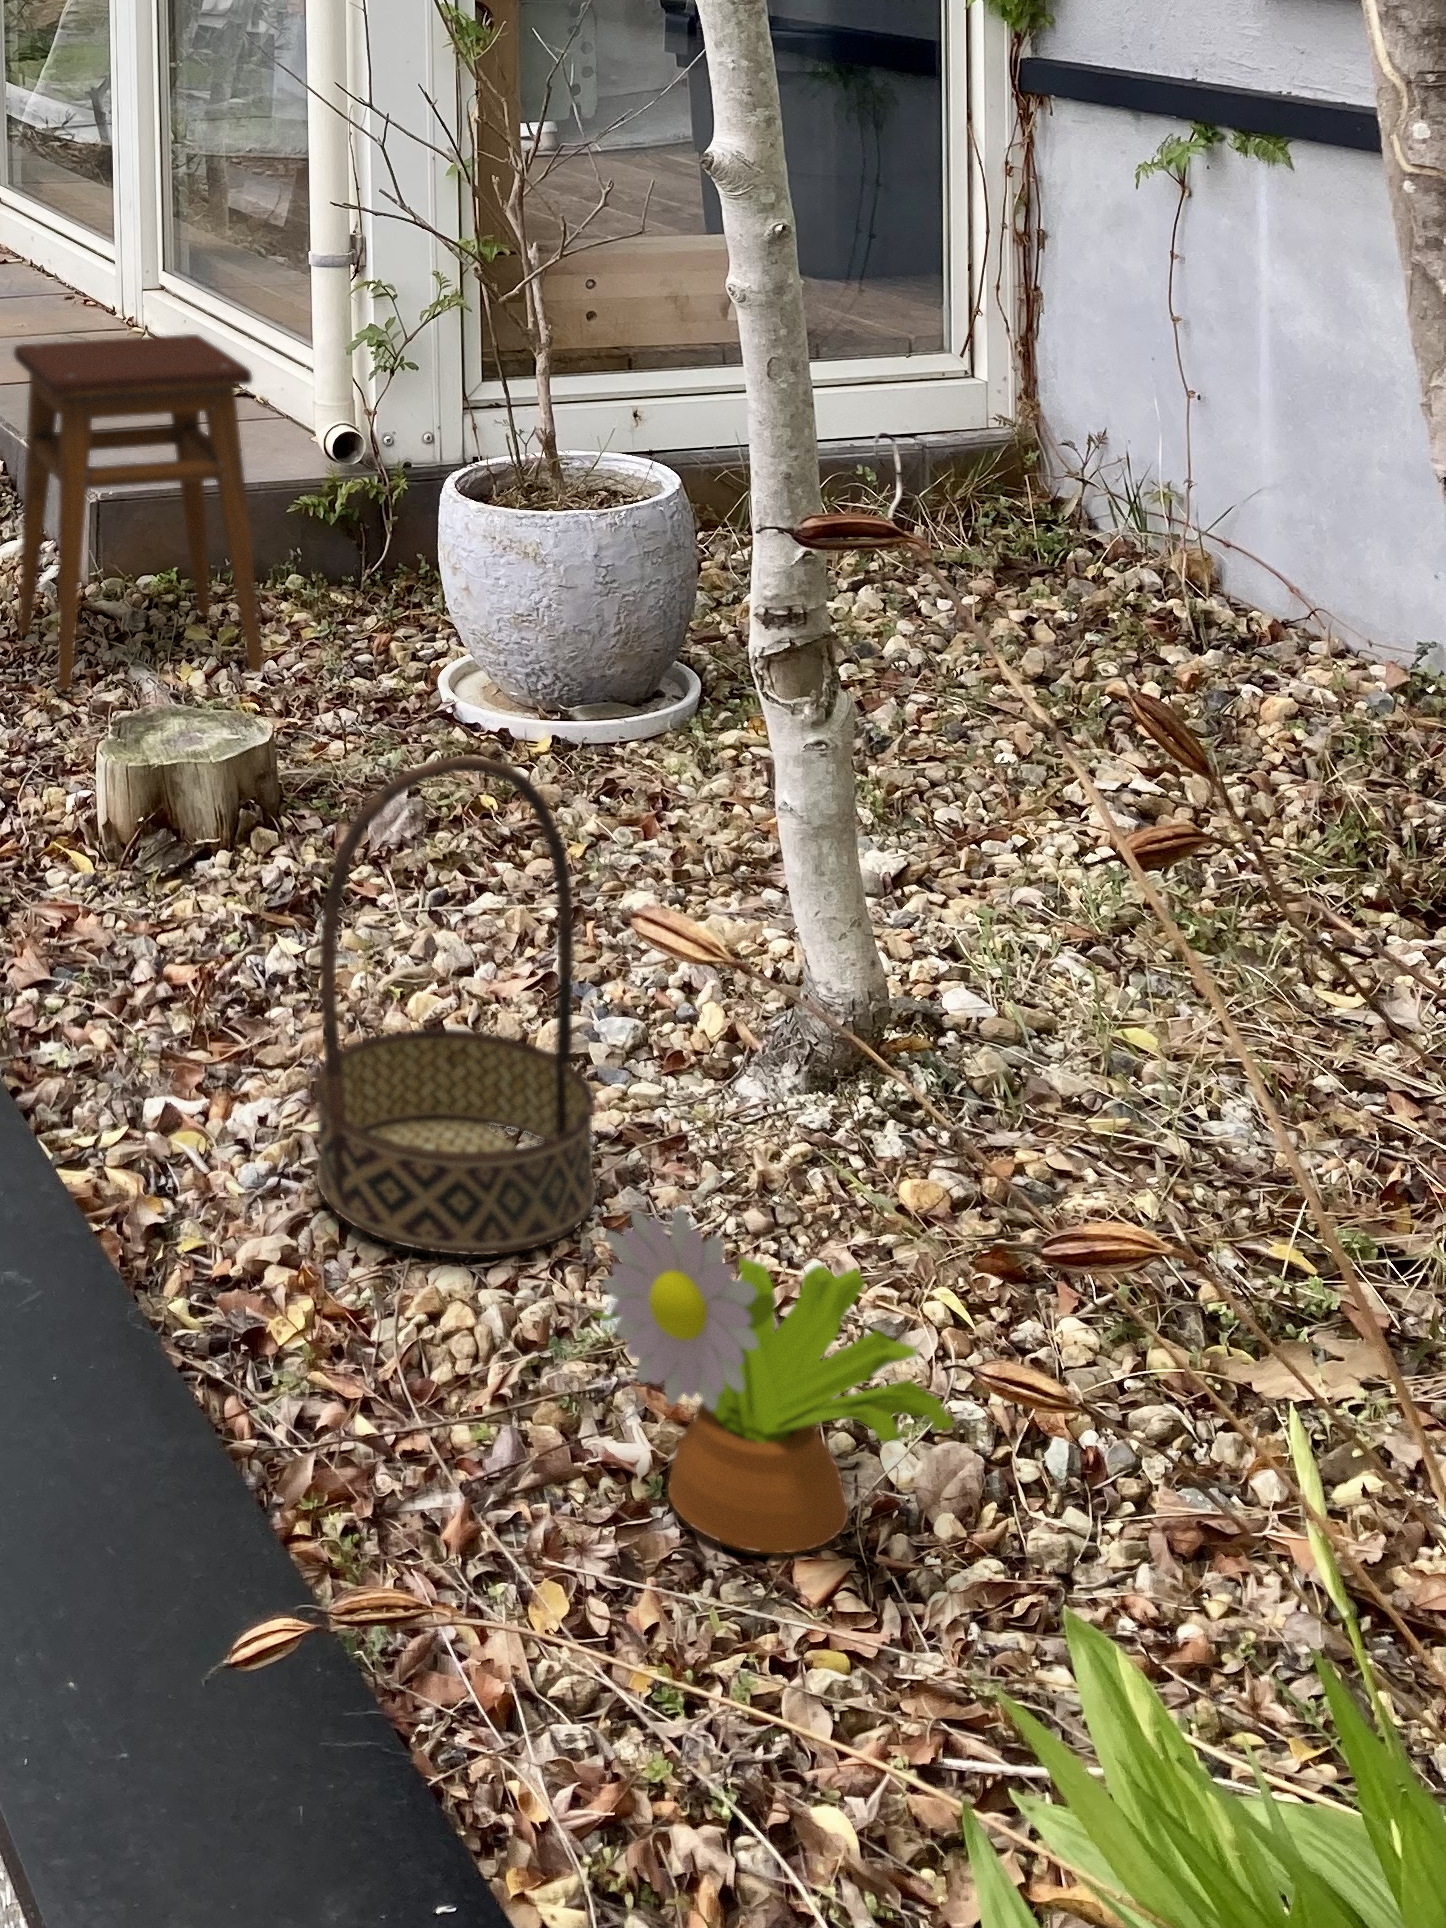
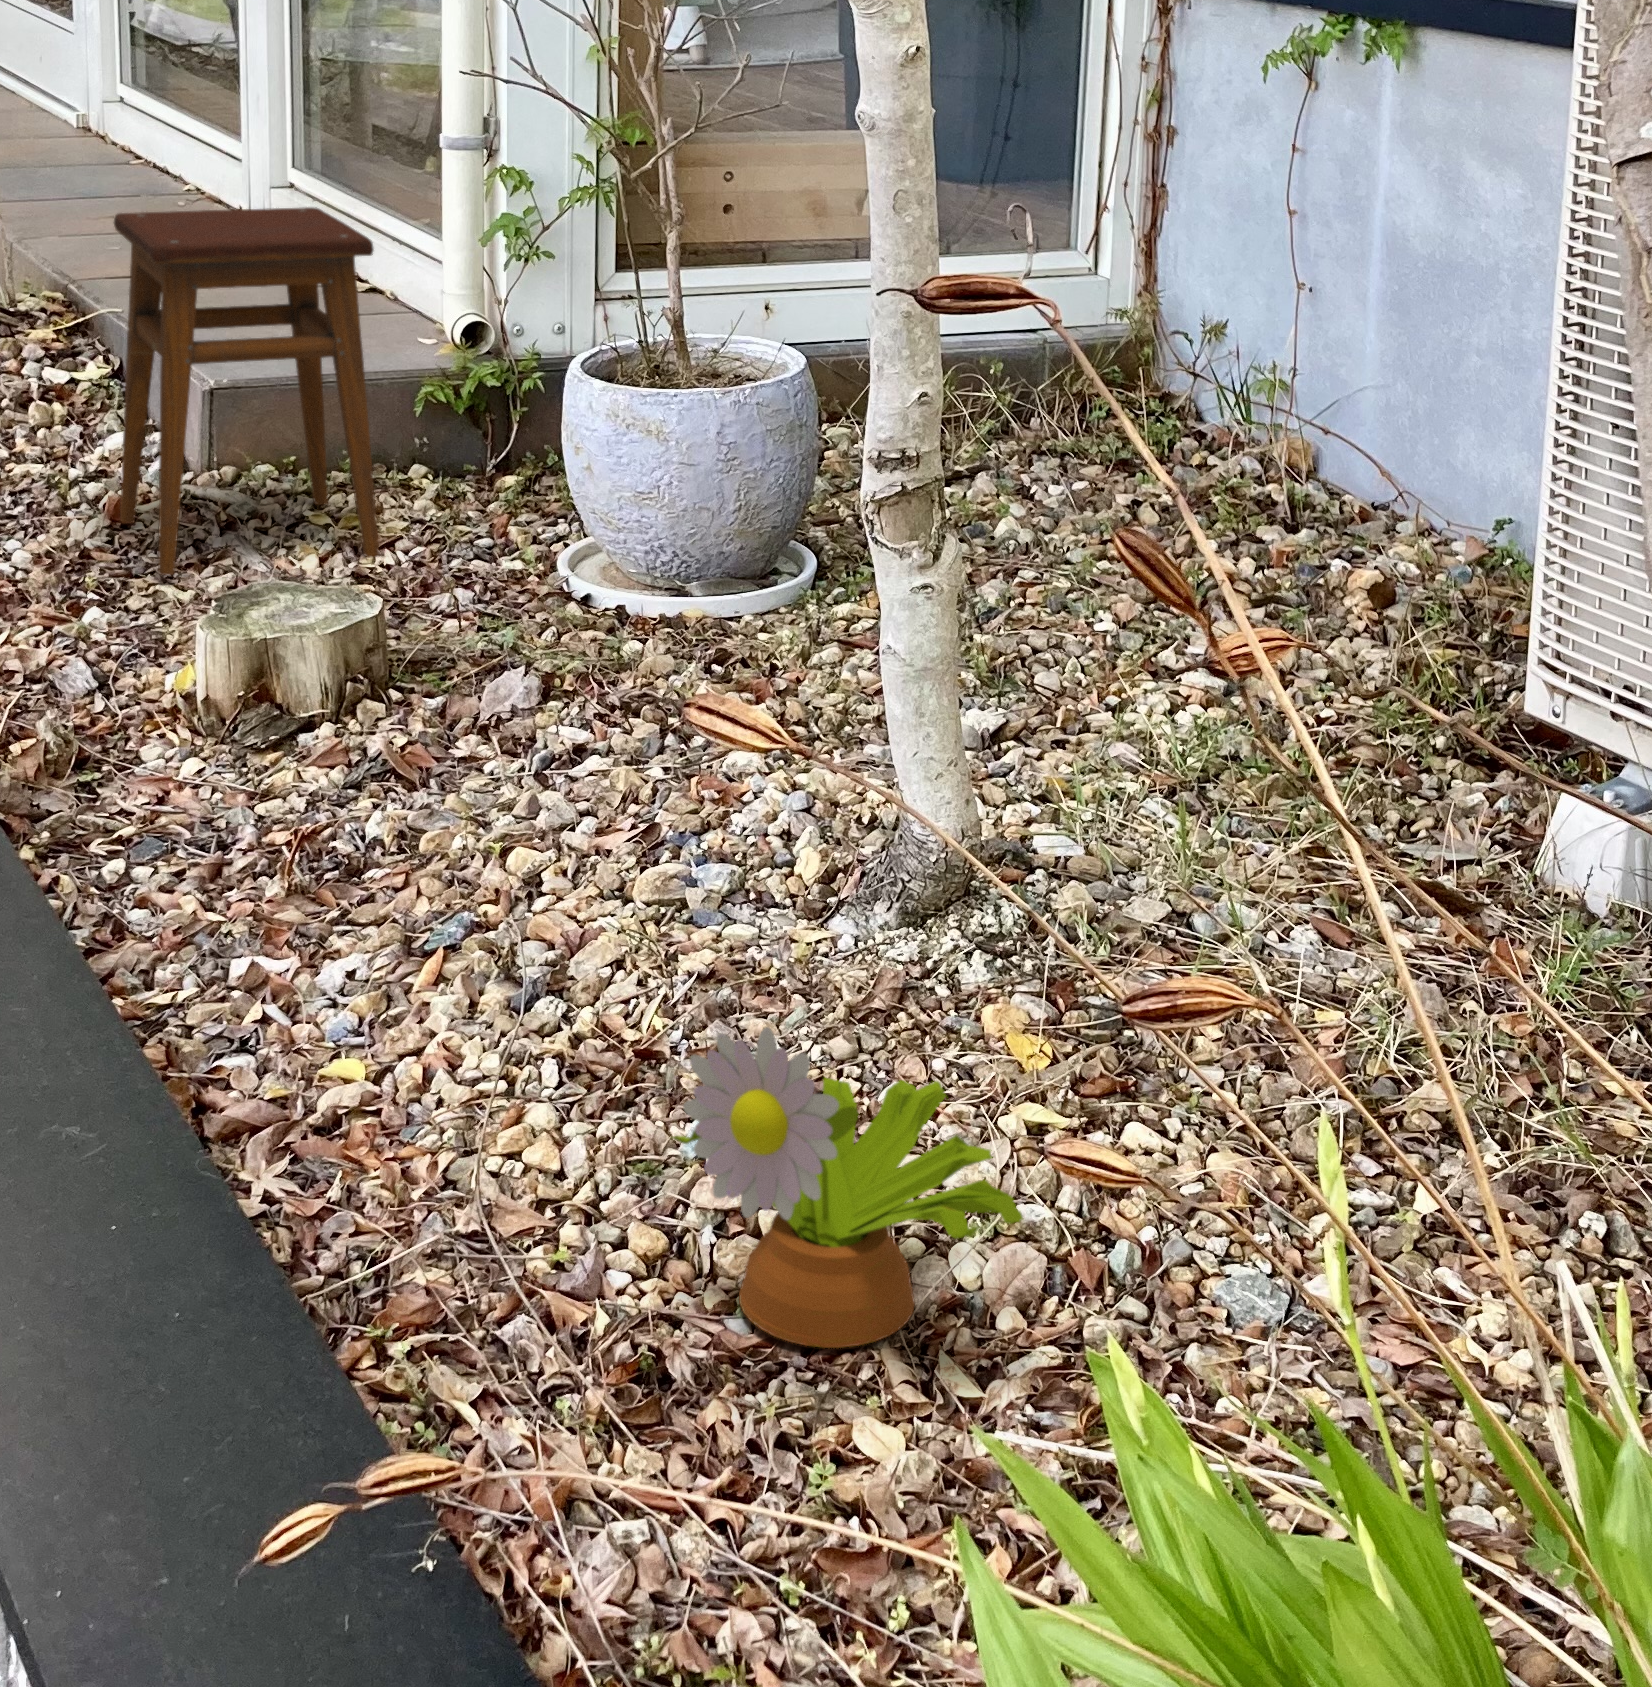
basket: present [314,756,597,1255] -> none [401,599,688,1092]

